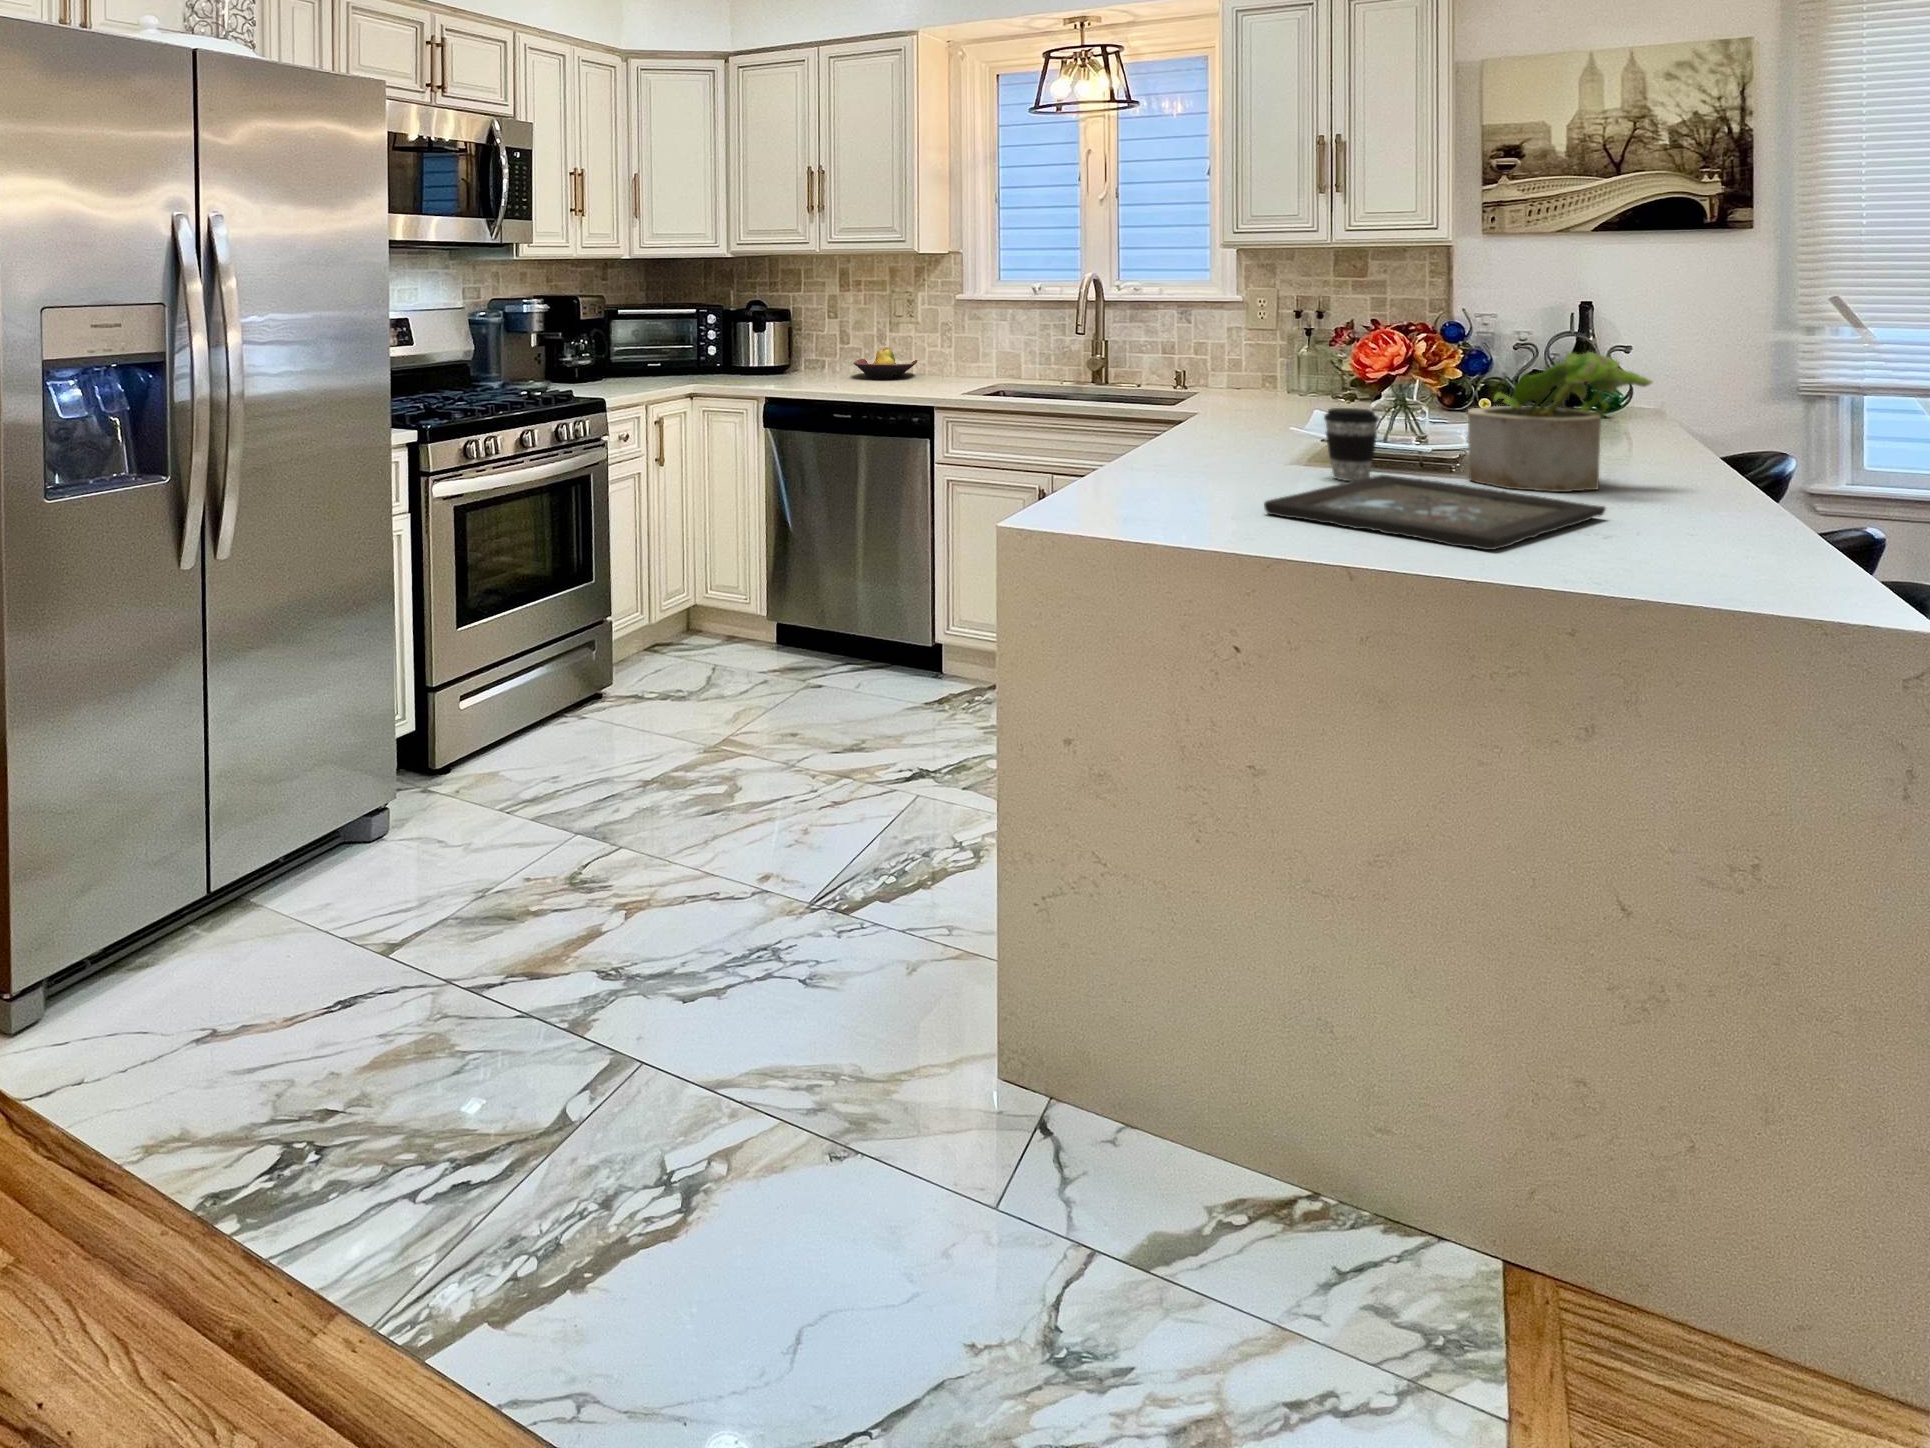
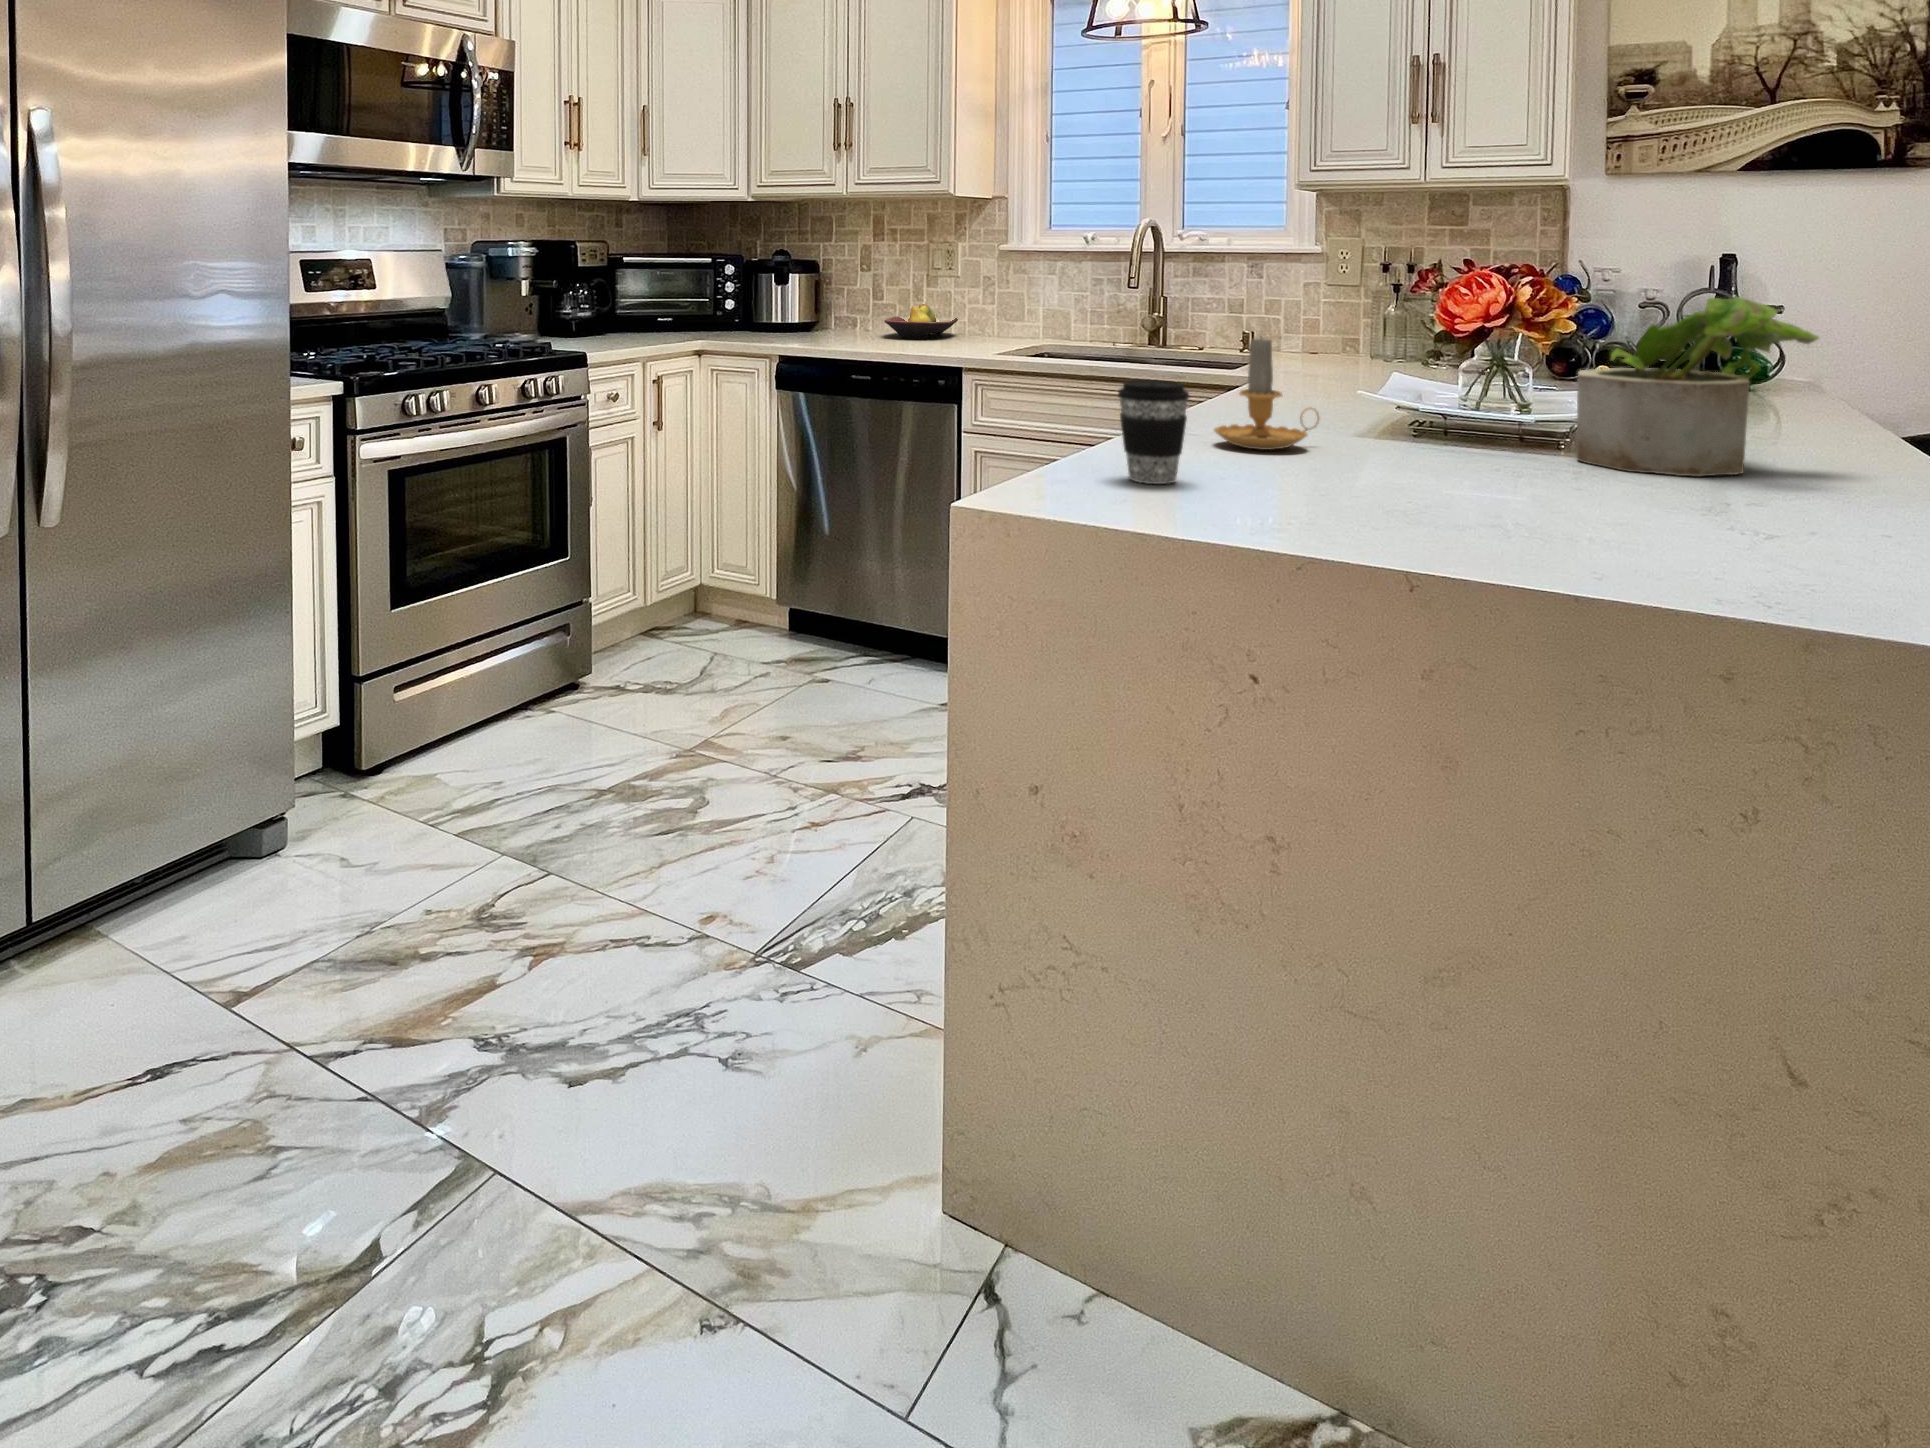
candle: none [1181,382,1265,476] -> present [1214,338,1319,450]
coffee cup: present [1324,408,1378,481] -> present [1118,380,1189,484]
tray: present [1264,475,1605,550] -> none [1300,451,1754,552]

